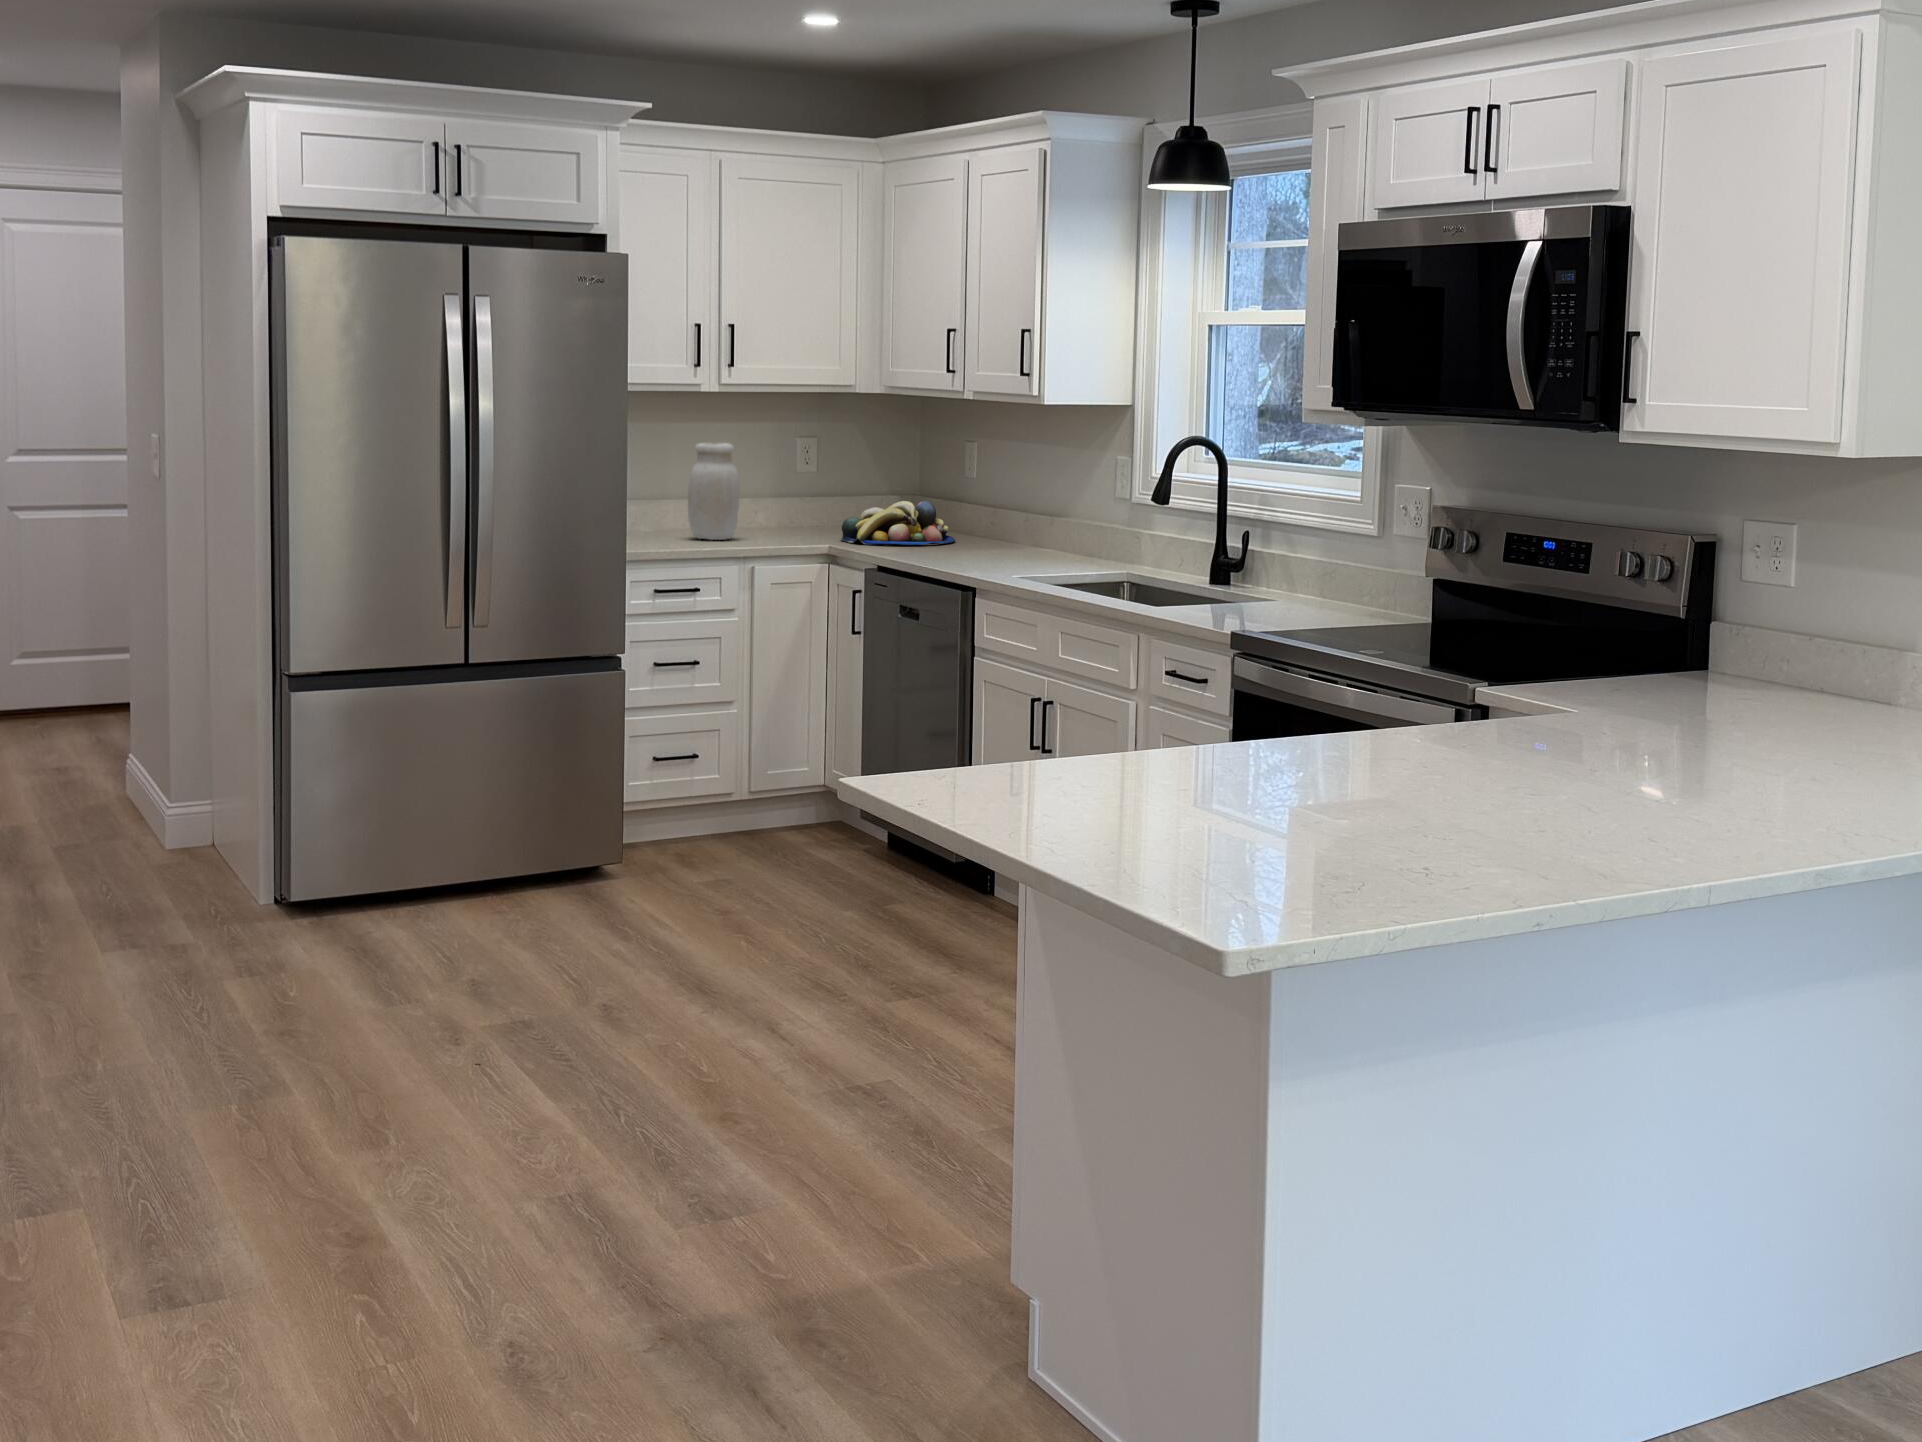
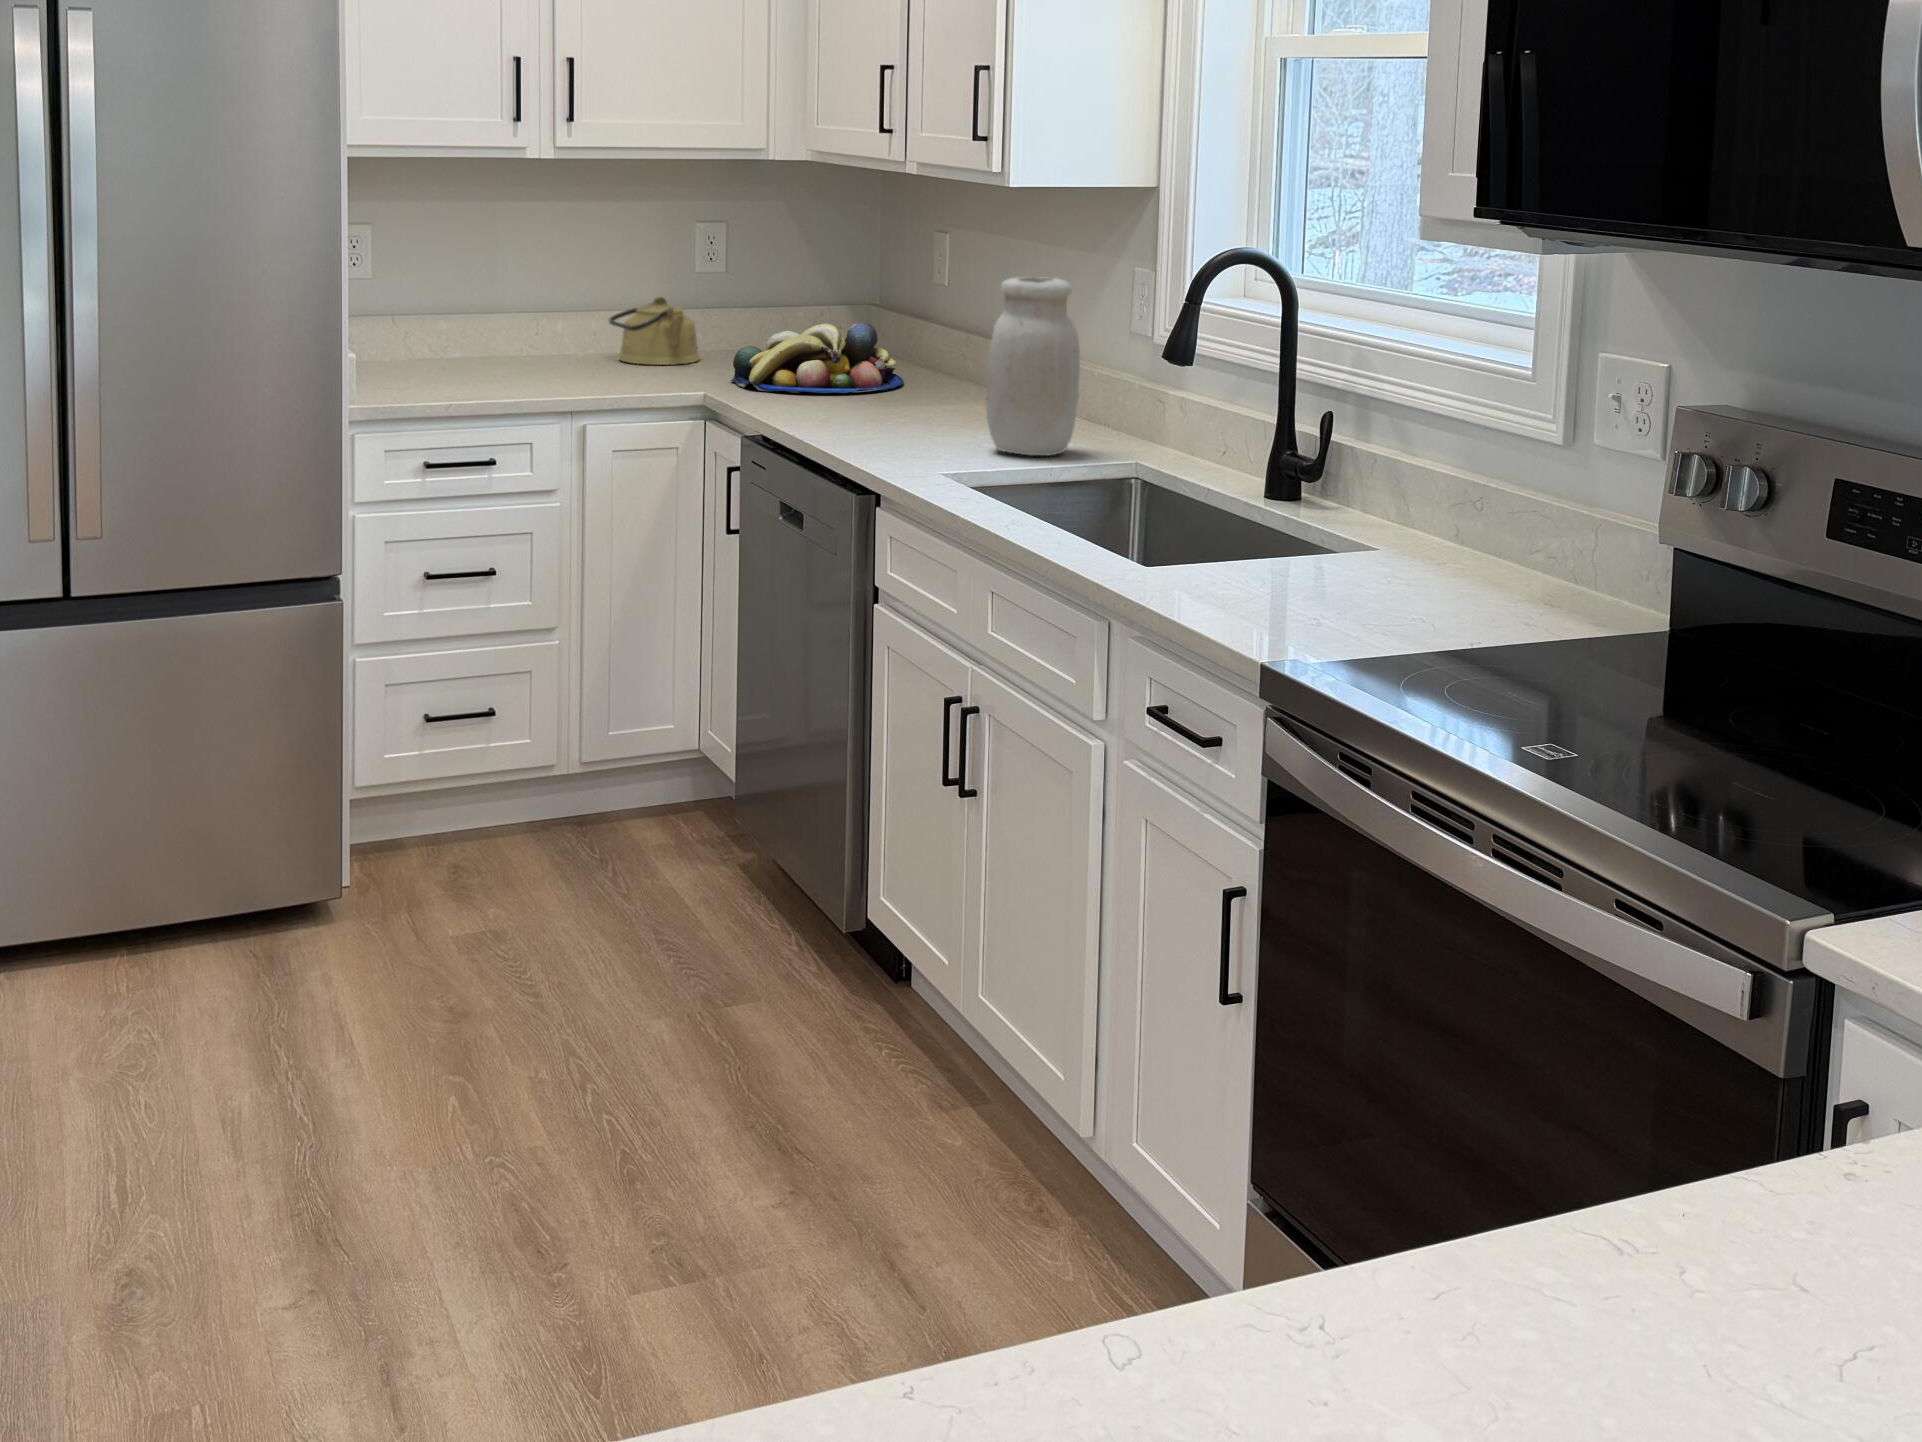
jar: present [688,442,740,540] -> present [986,277,1080,456]
kettle: none [743,488,807,533] -> present [609,297,700,365]

